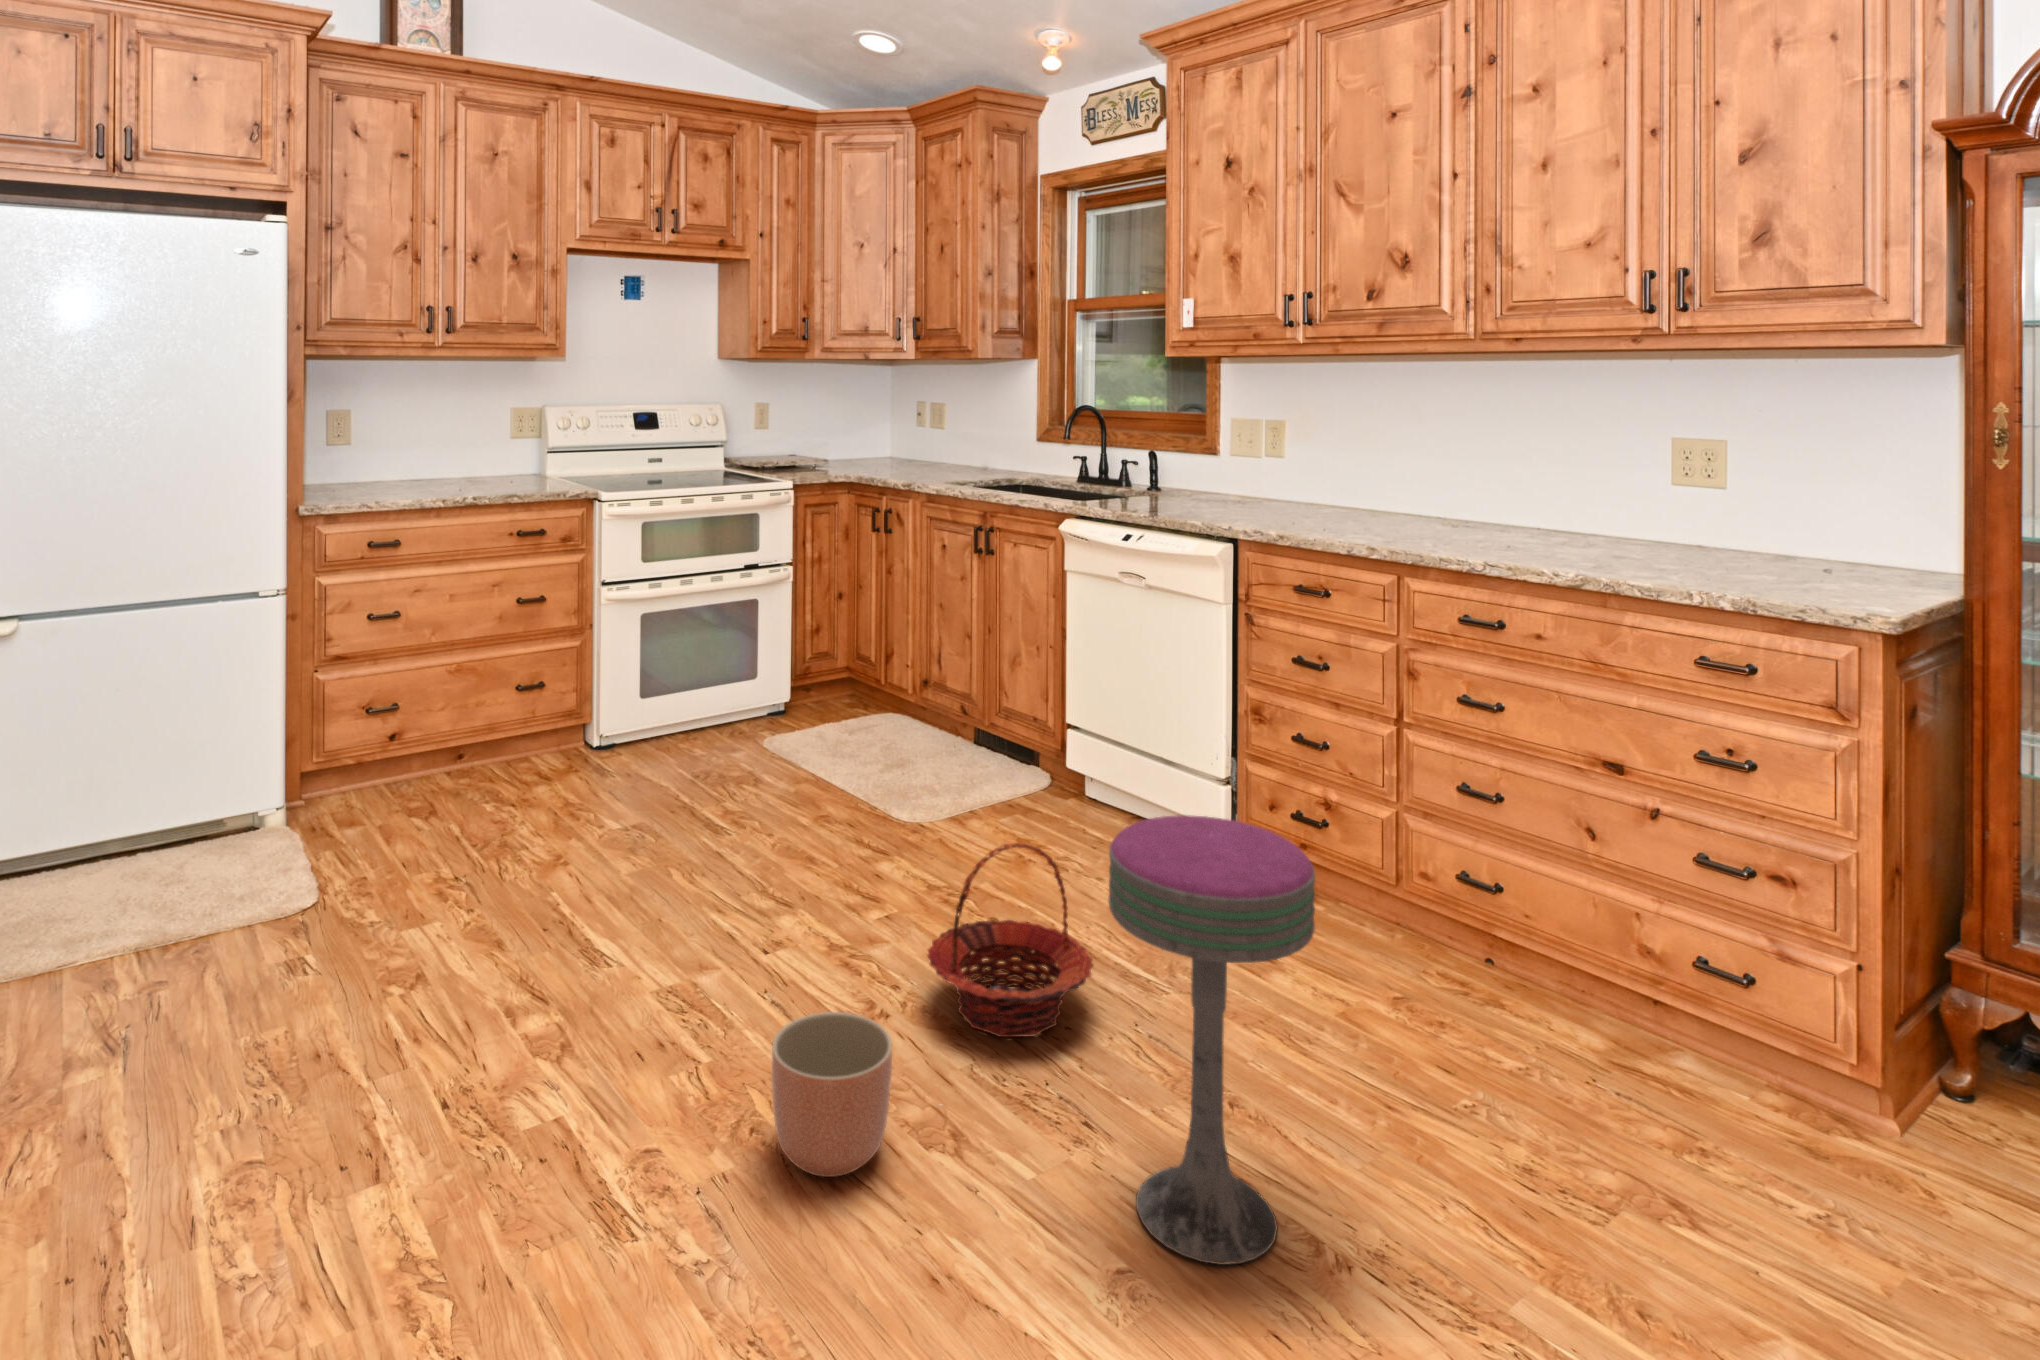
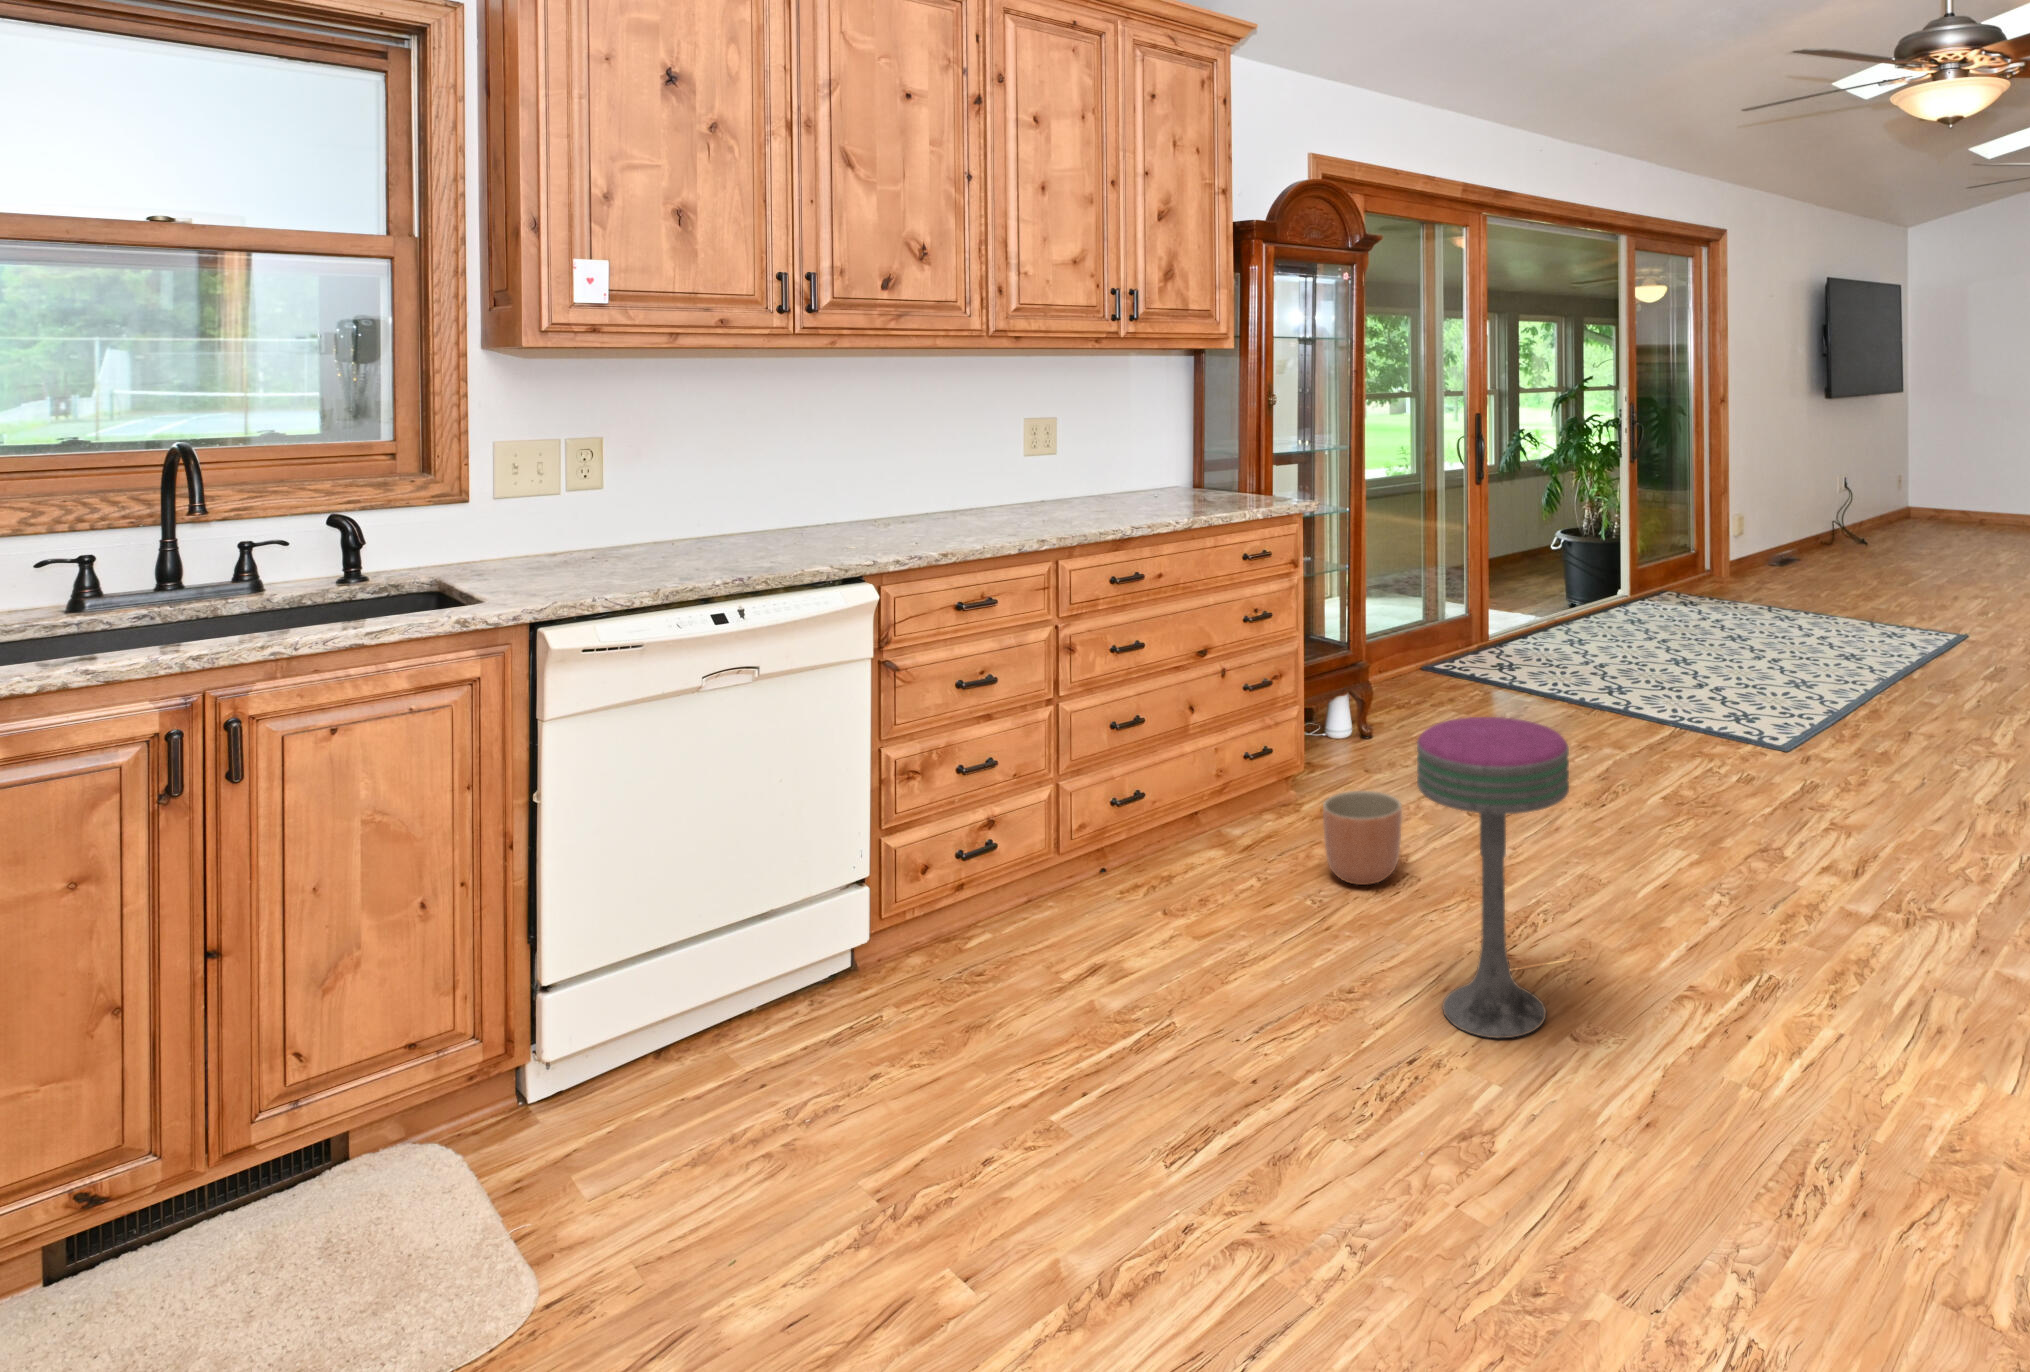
basket: present [927,843,1094,1037] -> none [1144,923,1337,1154]
planter: present [772,1012,892,1177] -> present [1323,791,1402,885]

